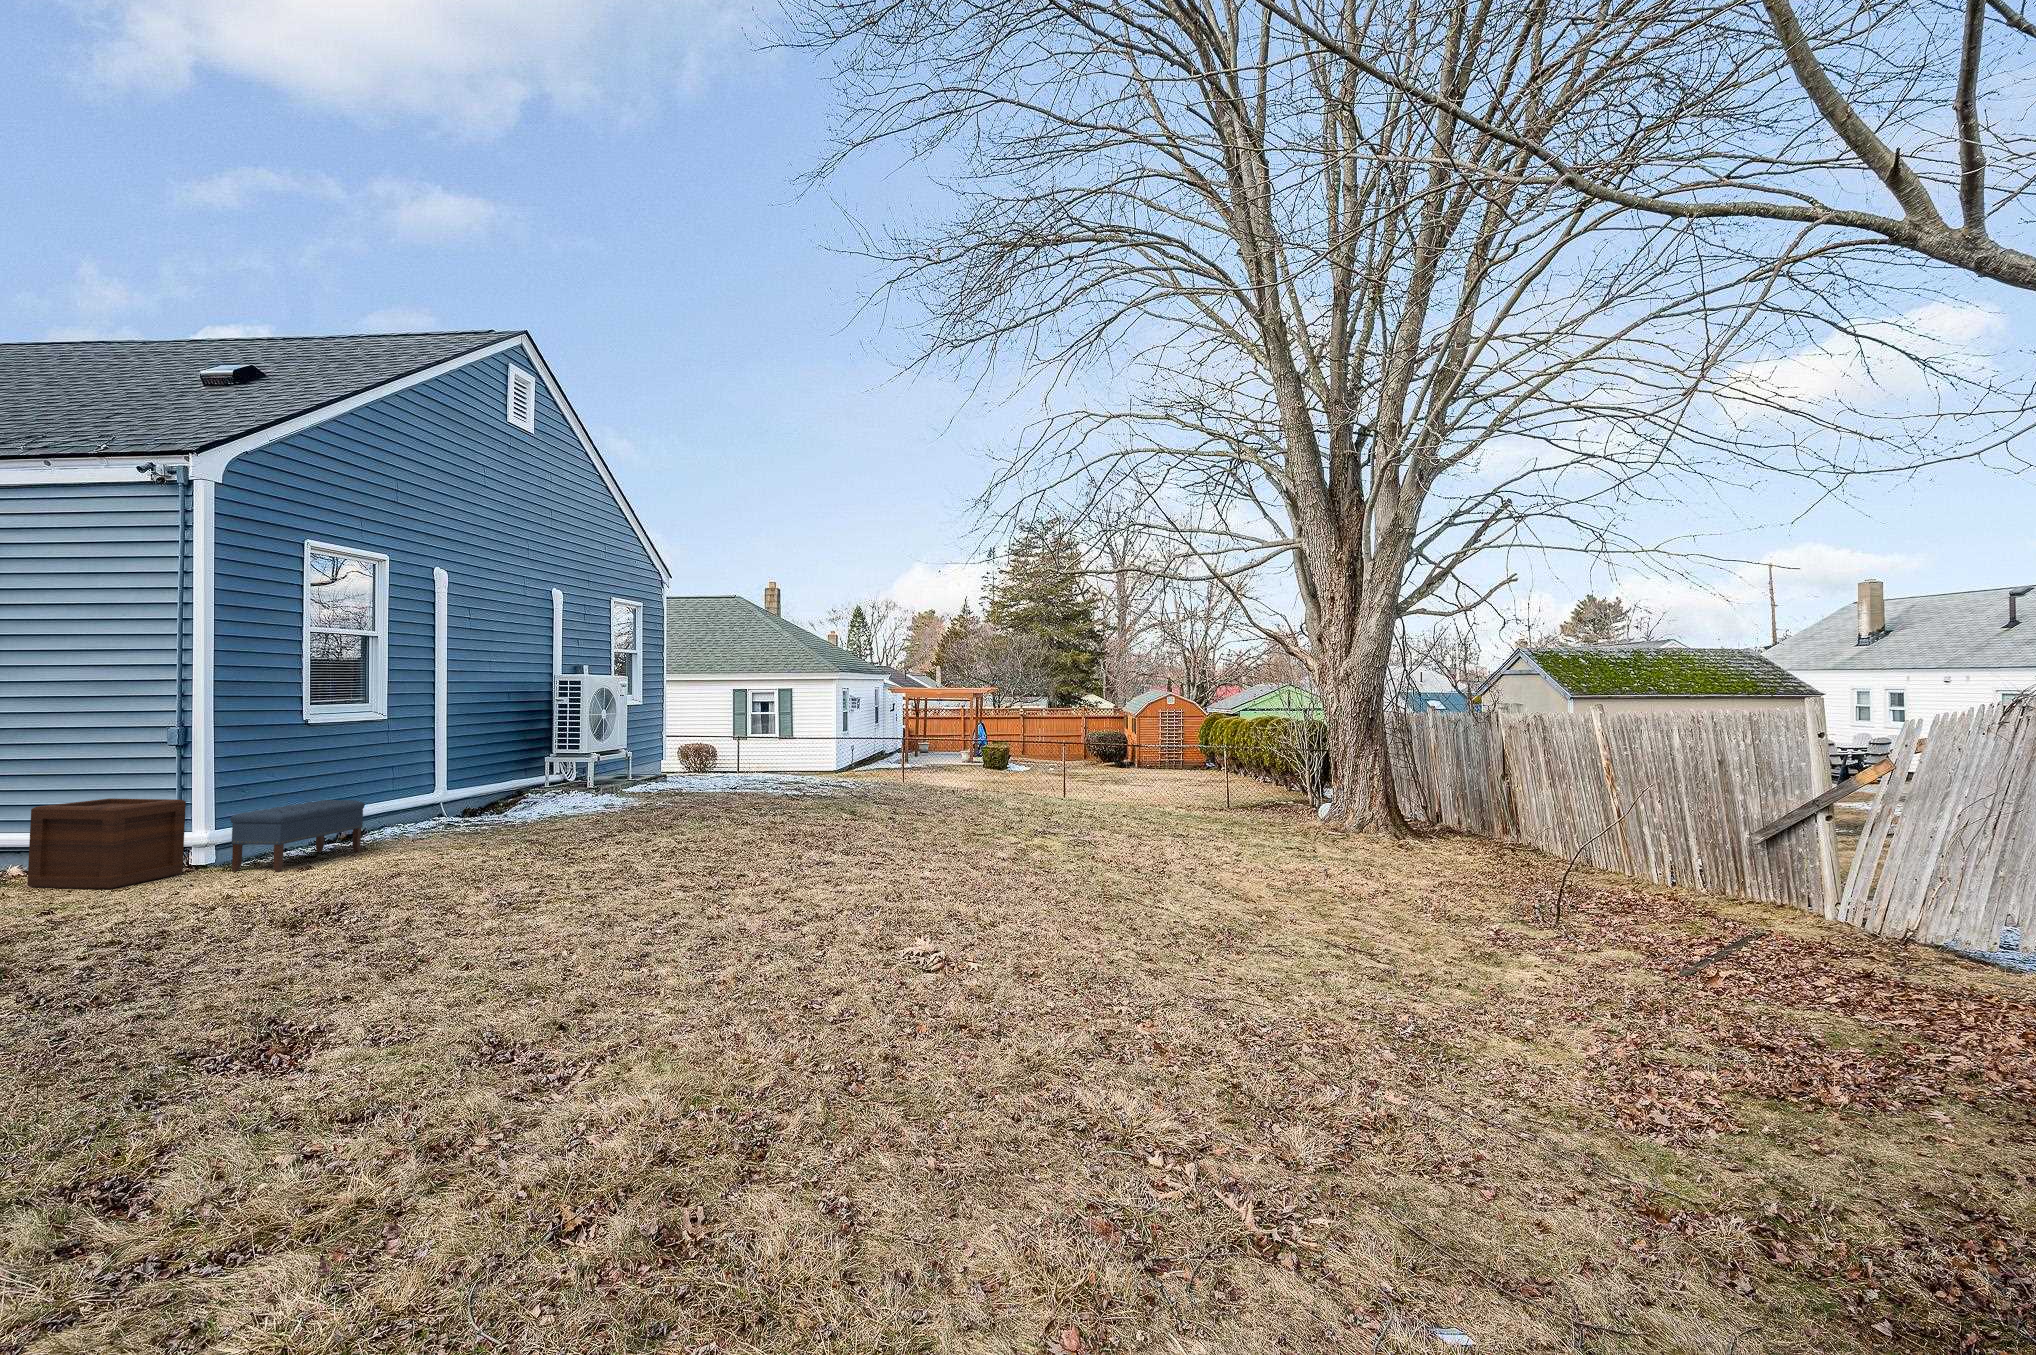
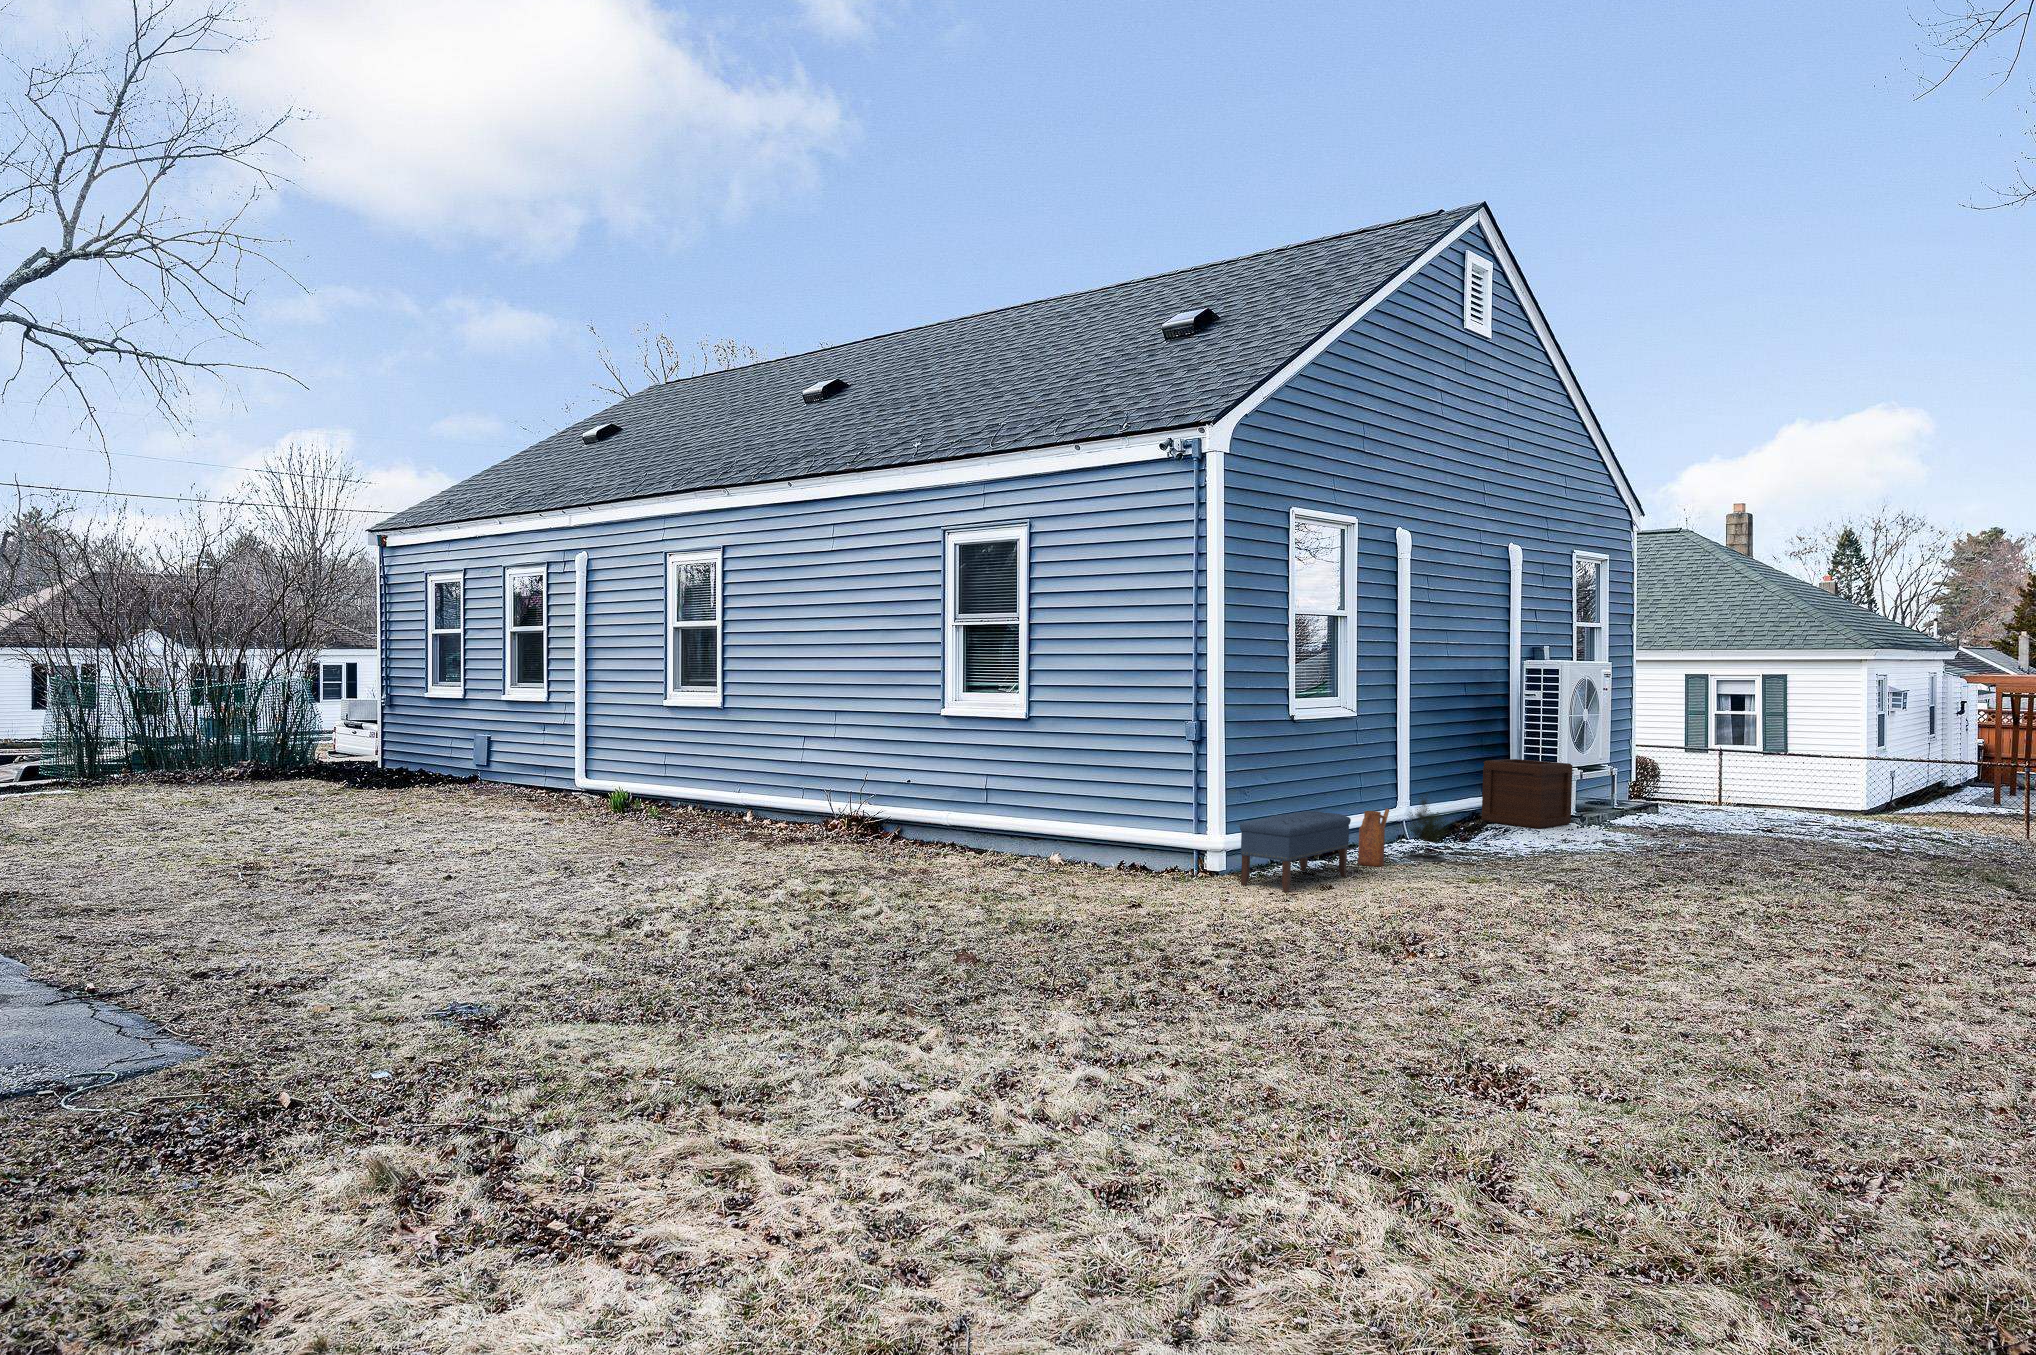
potted tree: none [439,776,480,832] -> present [1406,797,1447,861]
watering can: none [386,793,420,841] -> present [1358,809,1389,866]
wooden crate: present [27,798,186,889] -> present [1482,759,1573,828]

